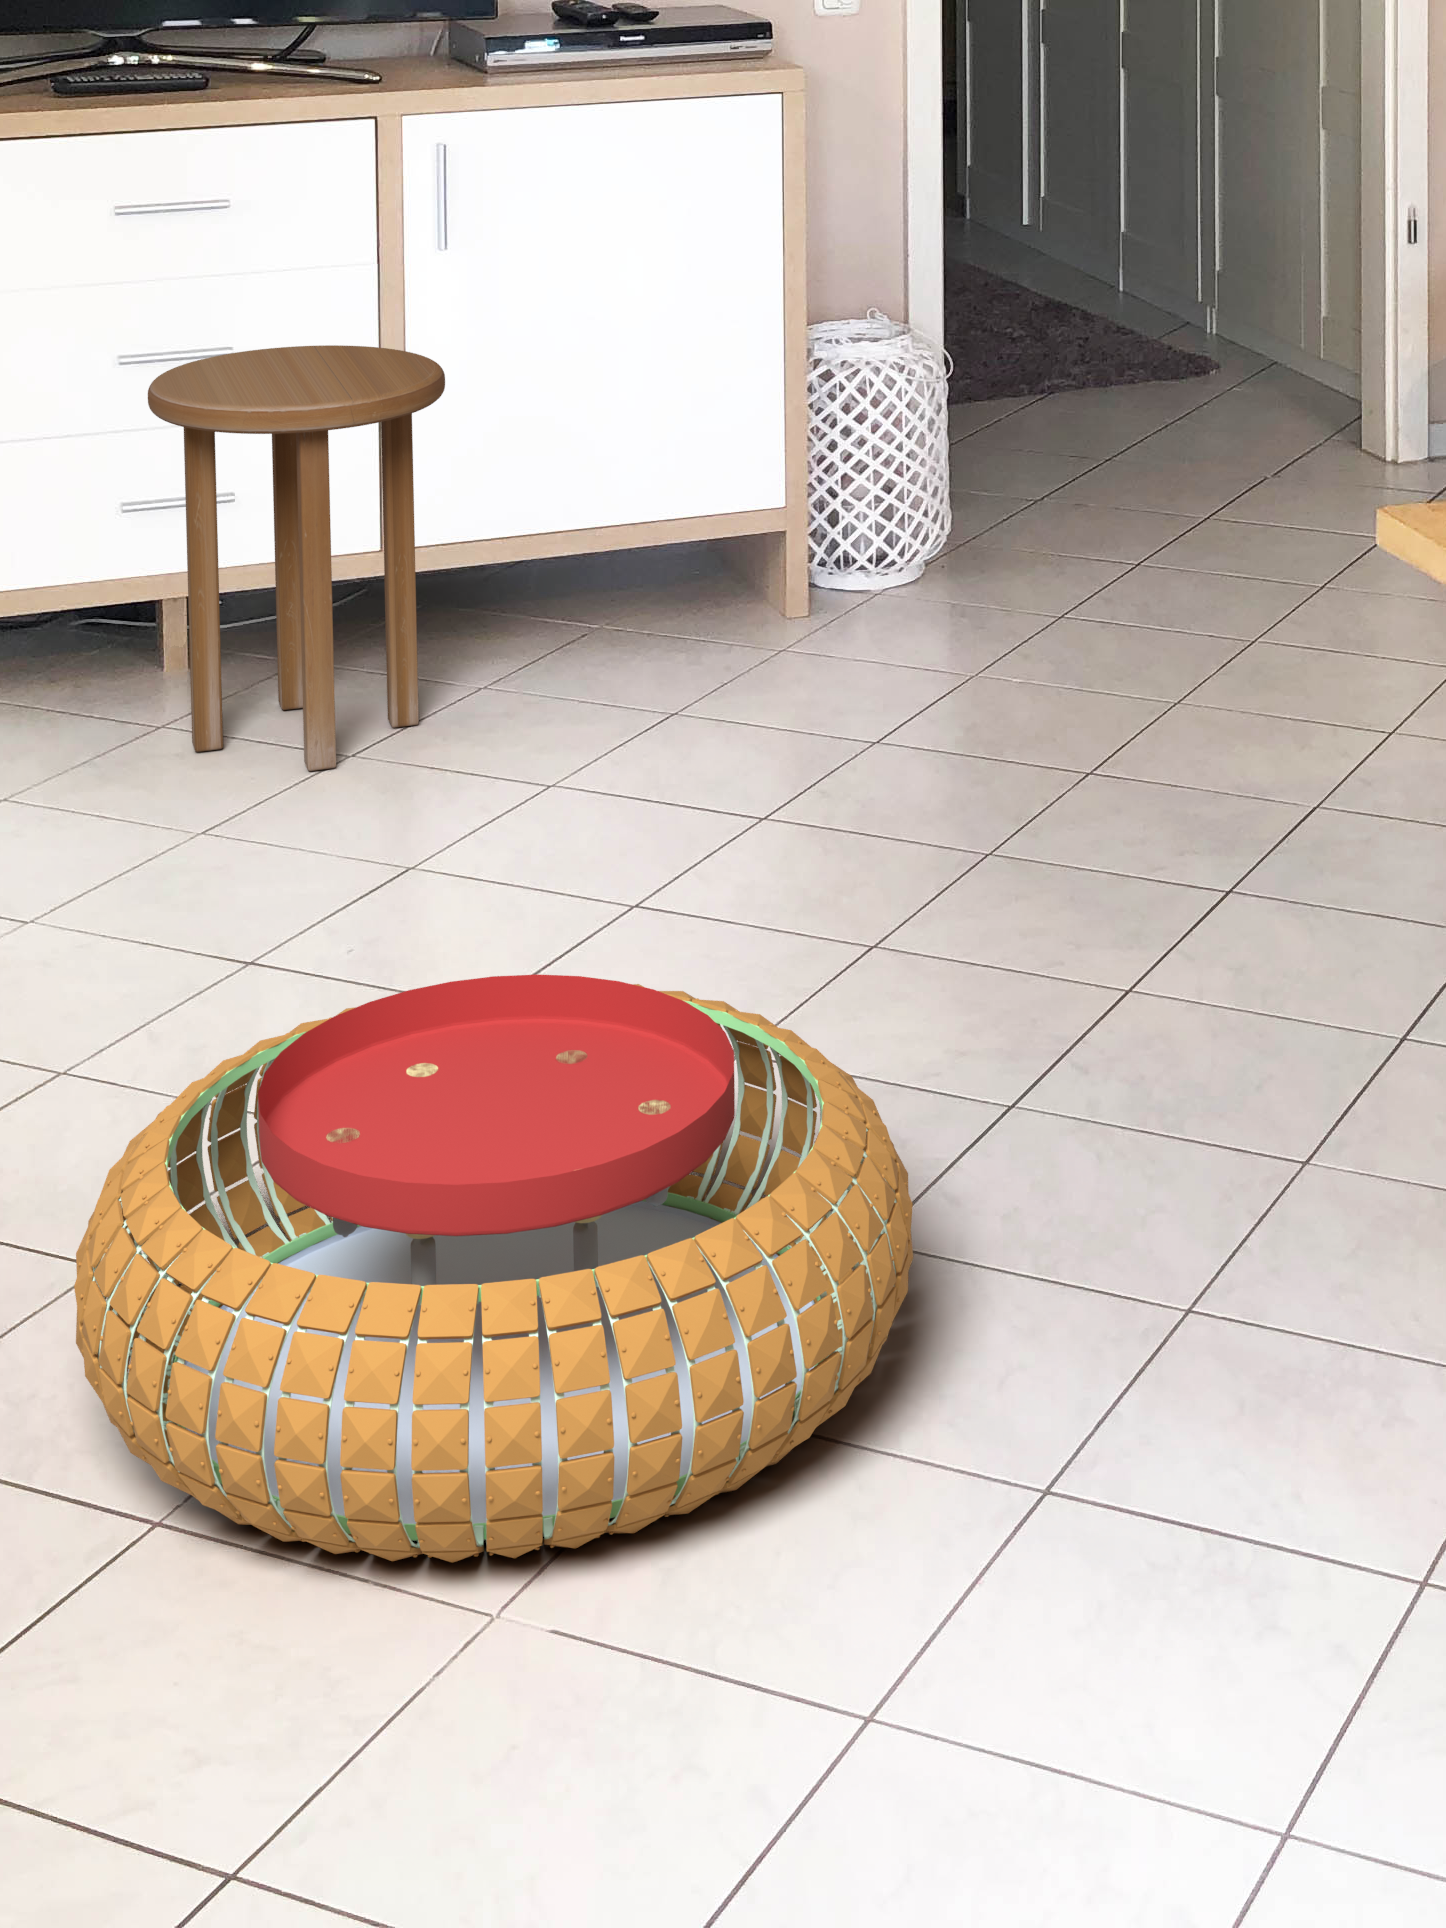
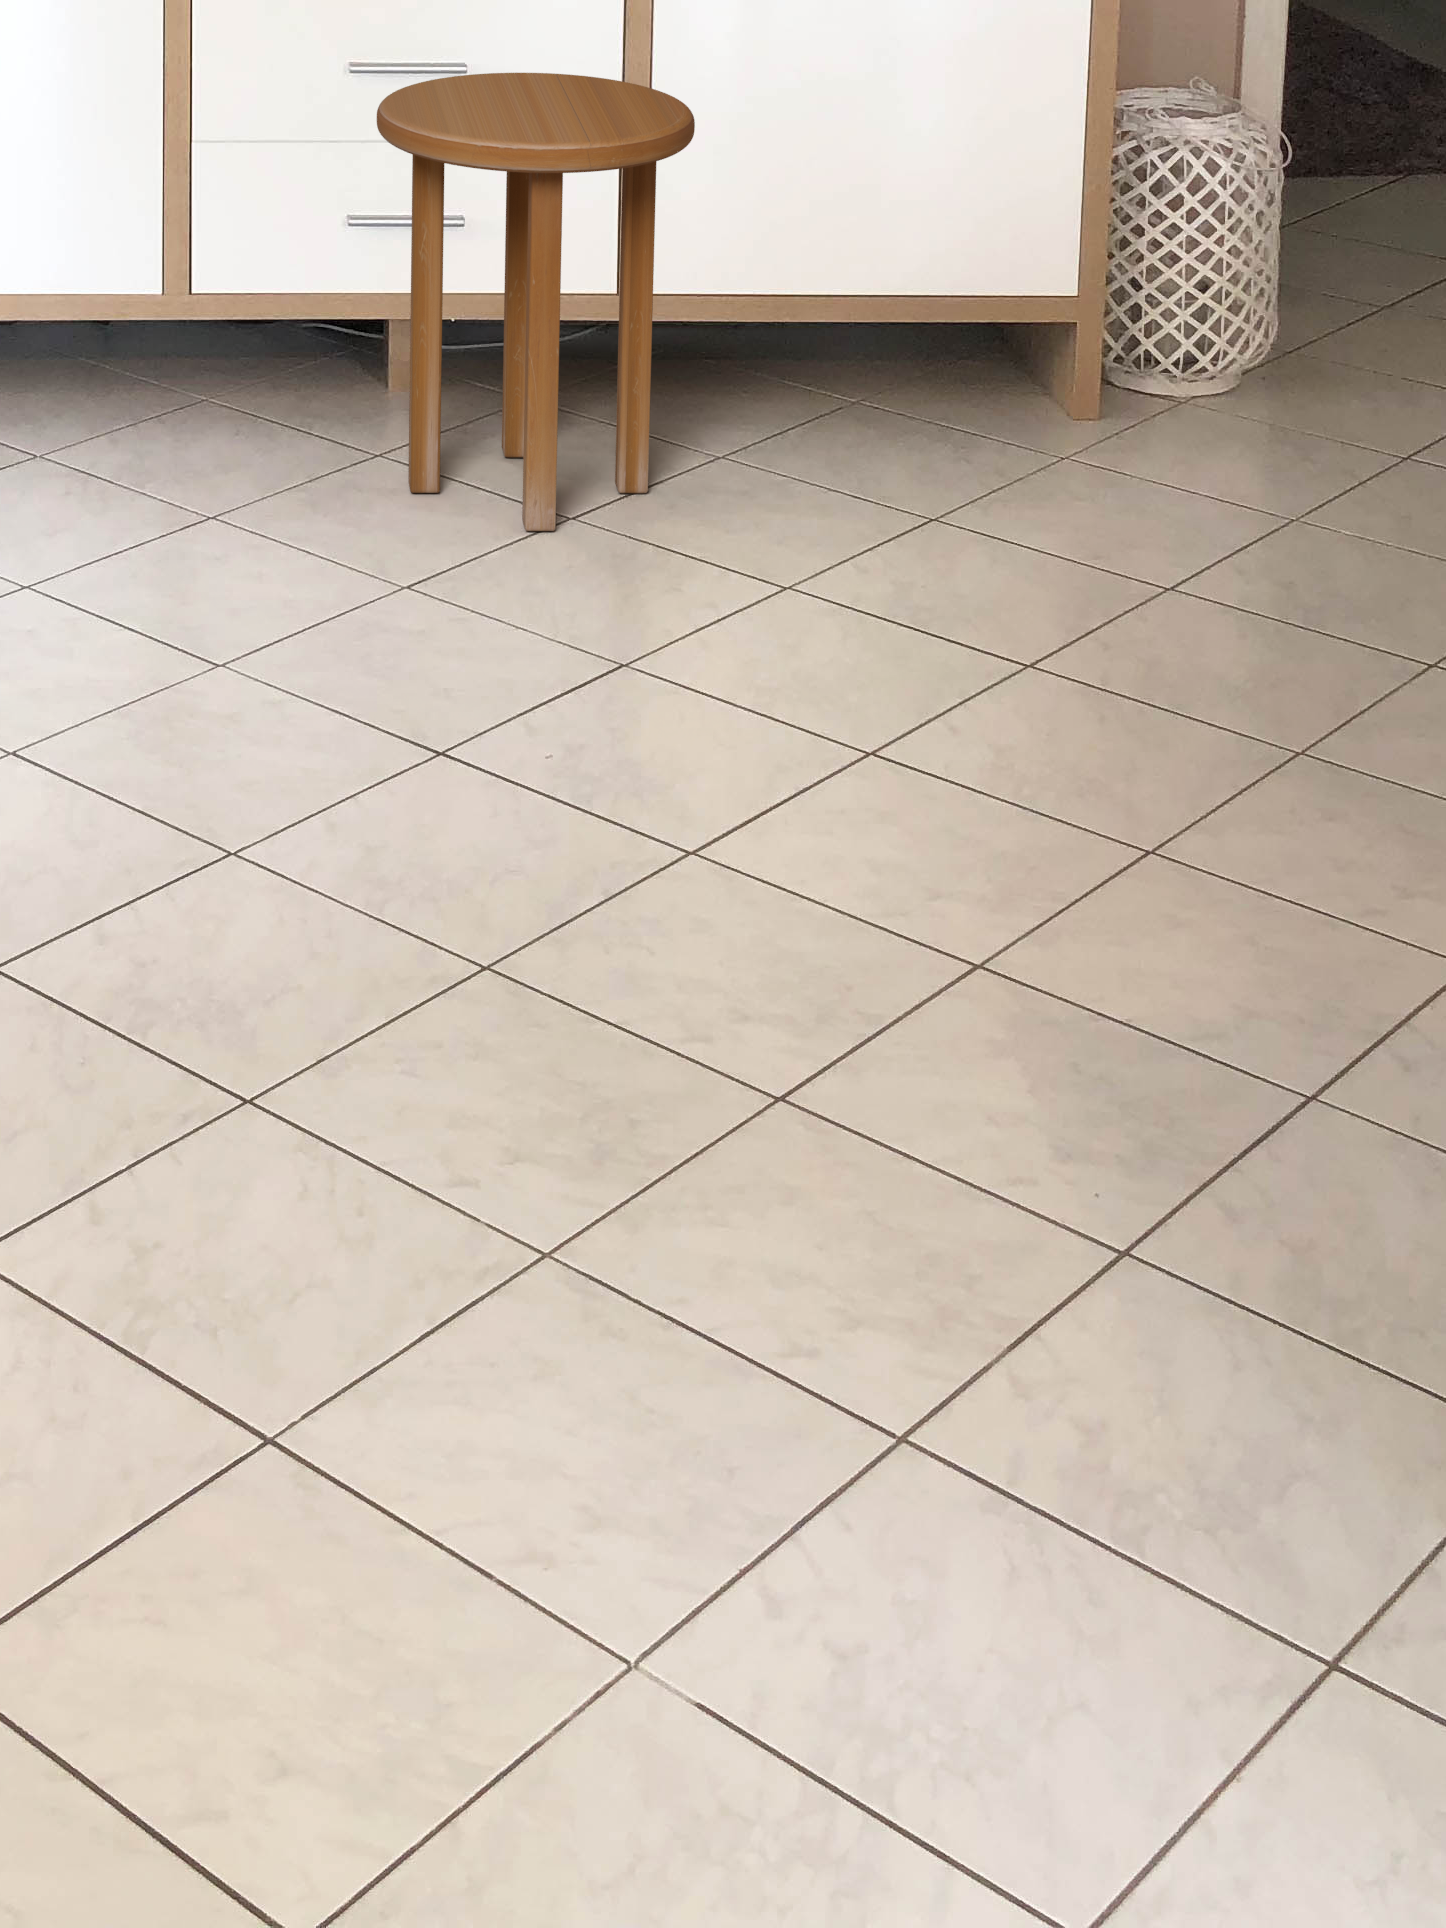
pouf: present [74,975,913,1563] -> none [216,836,1168,1526]

